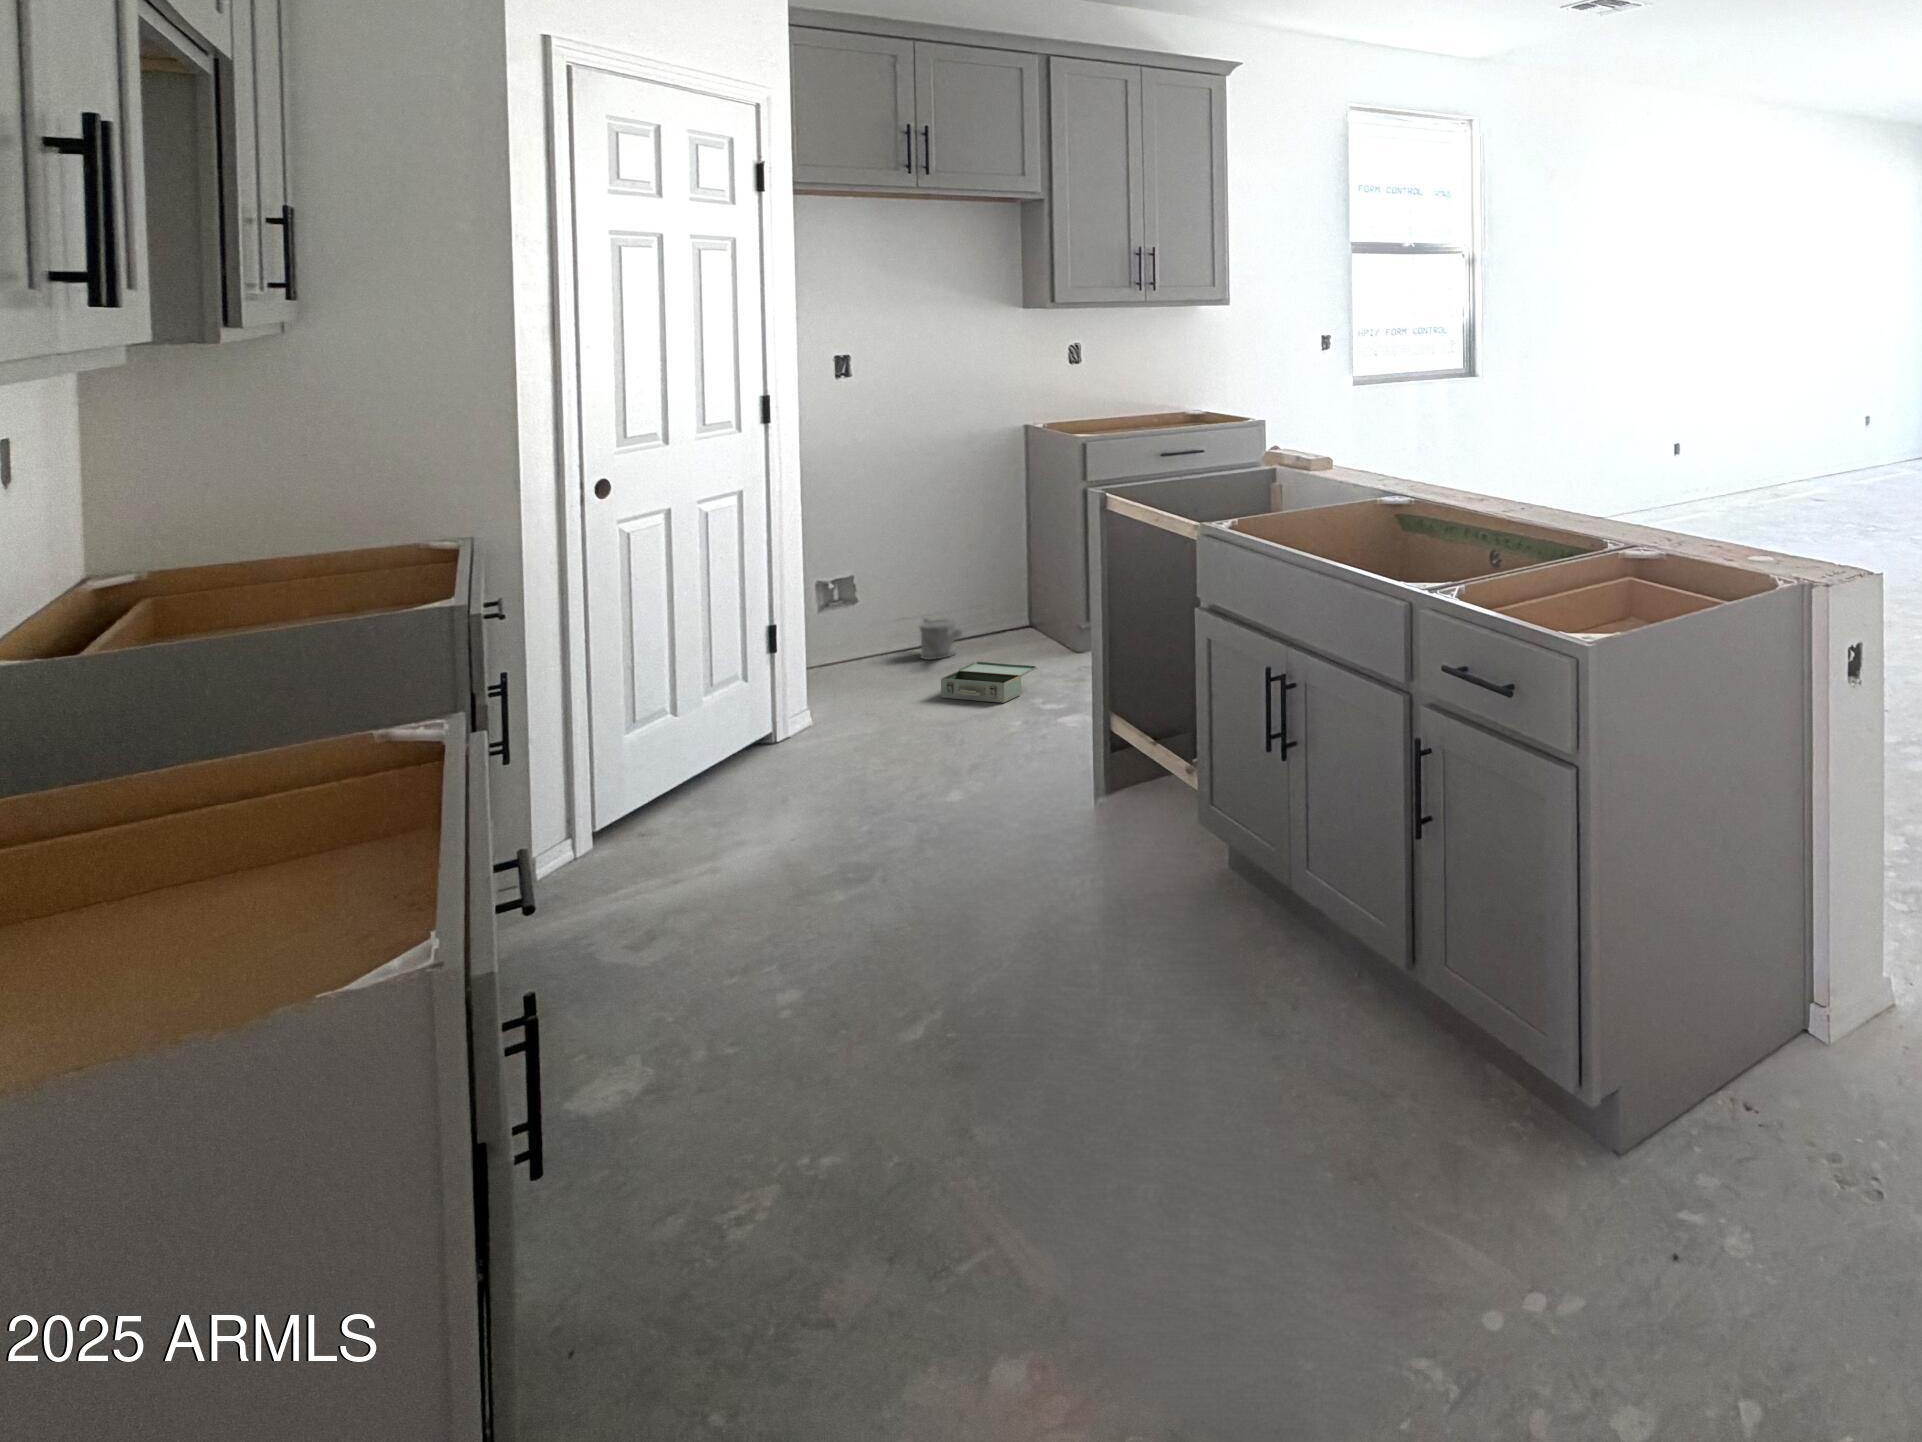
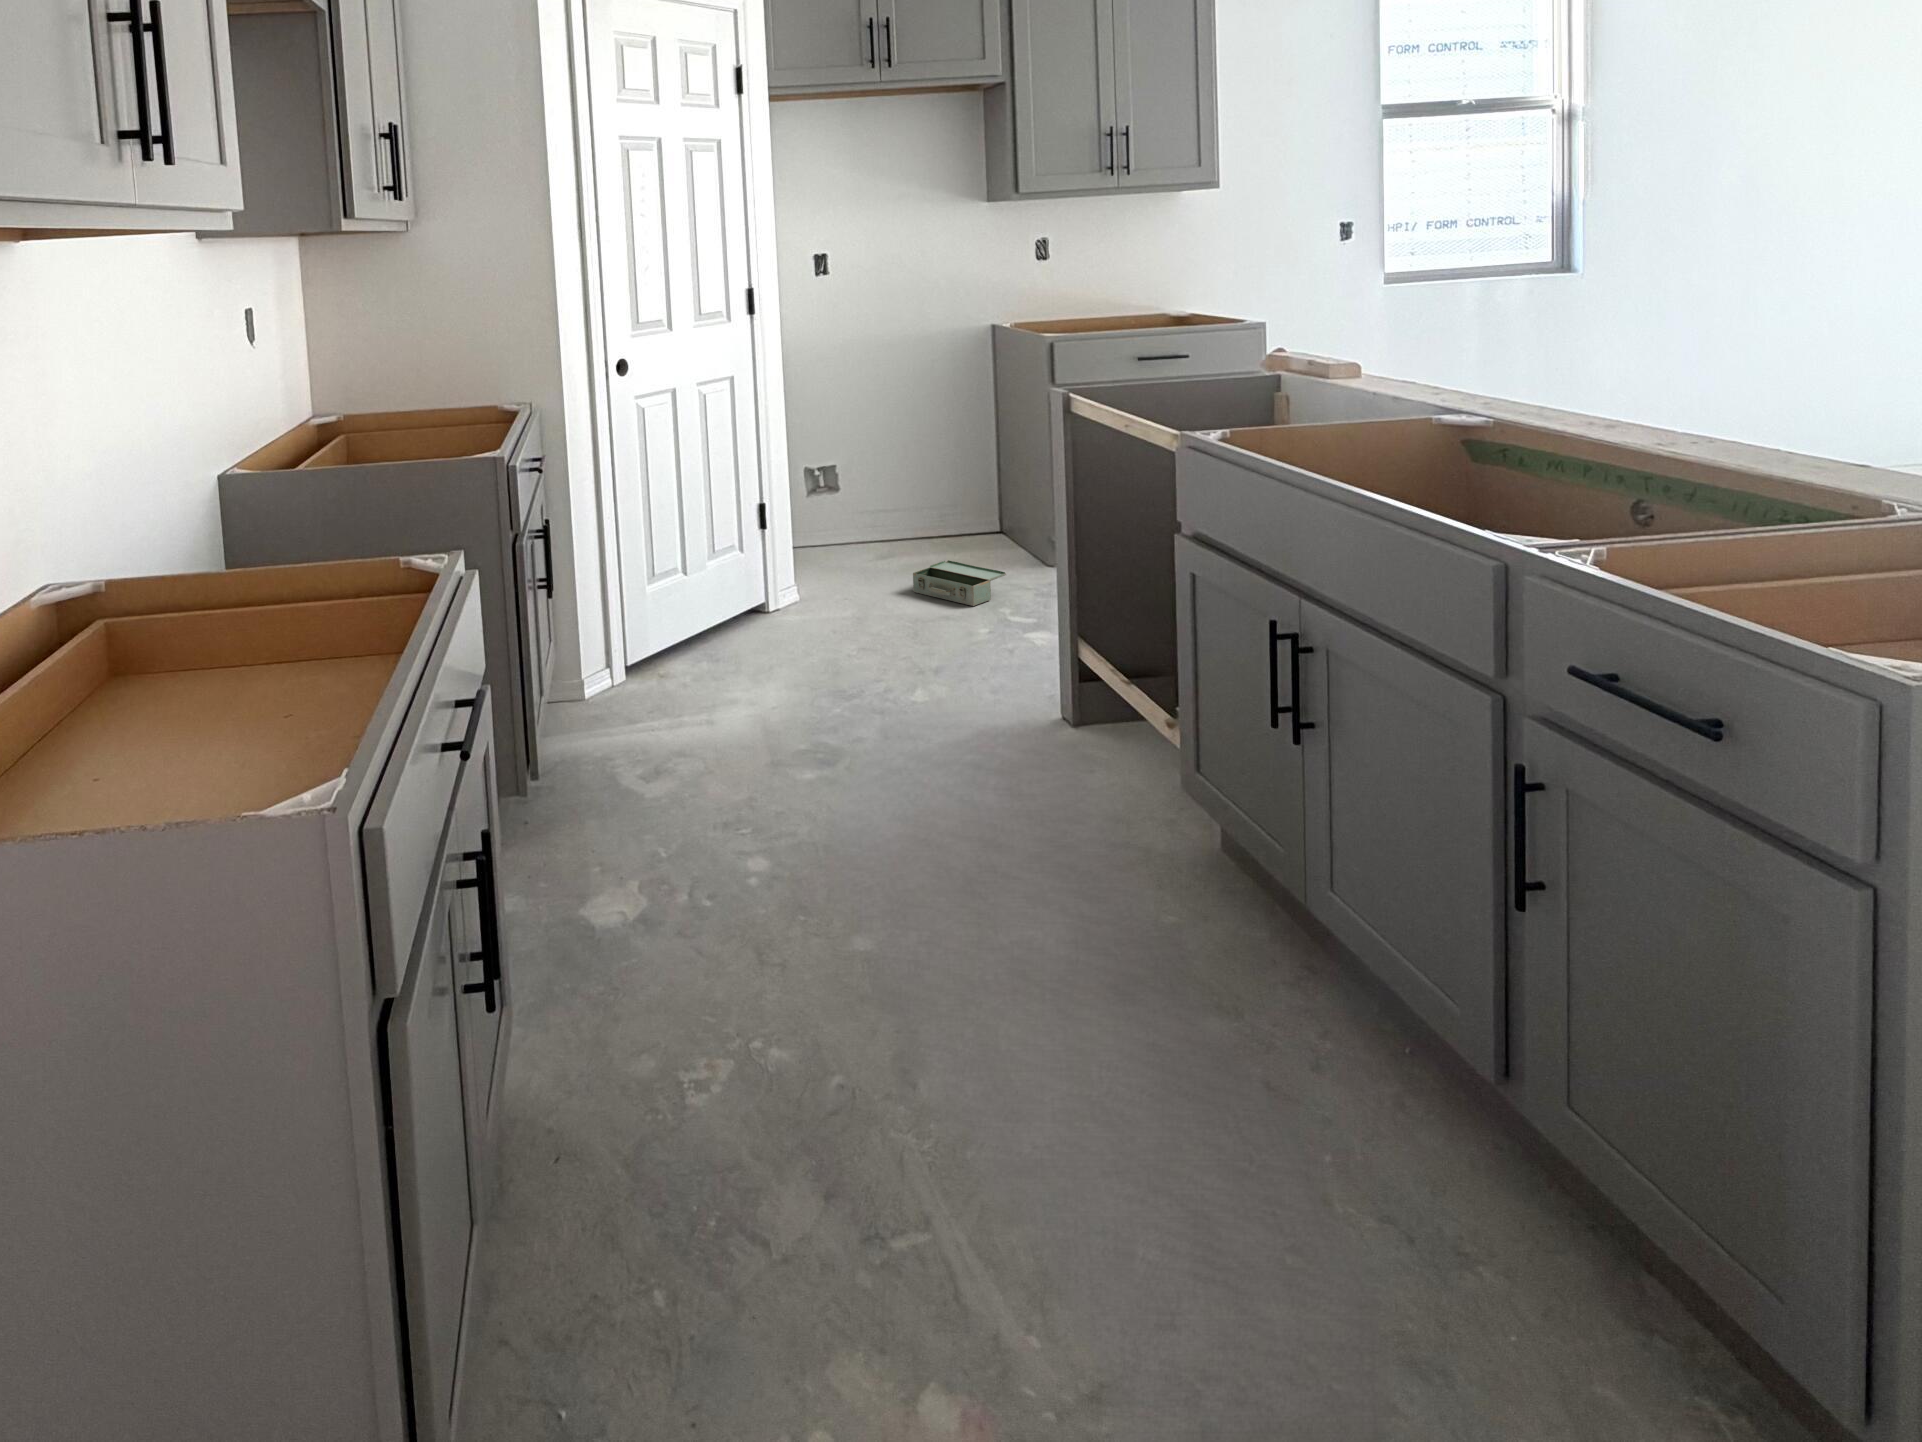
watering can: present [920,618,963,660] -> none [894,510,934,552]

